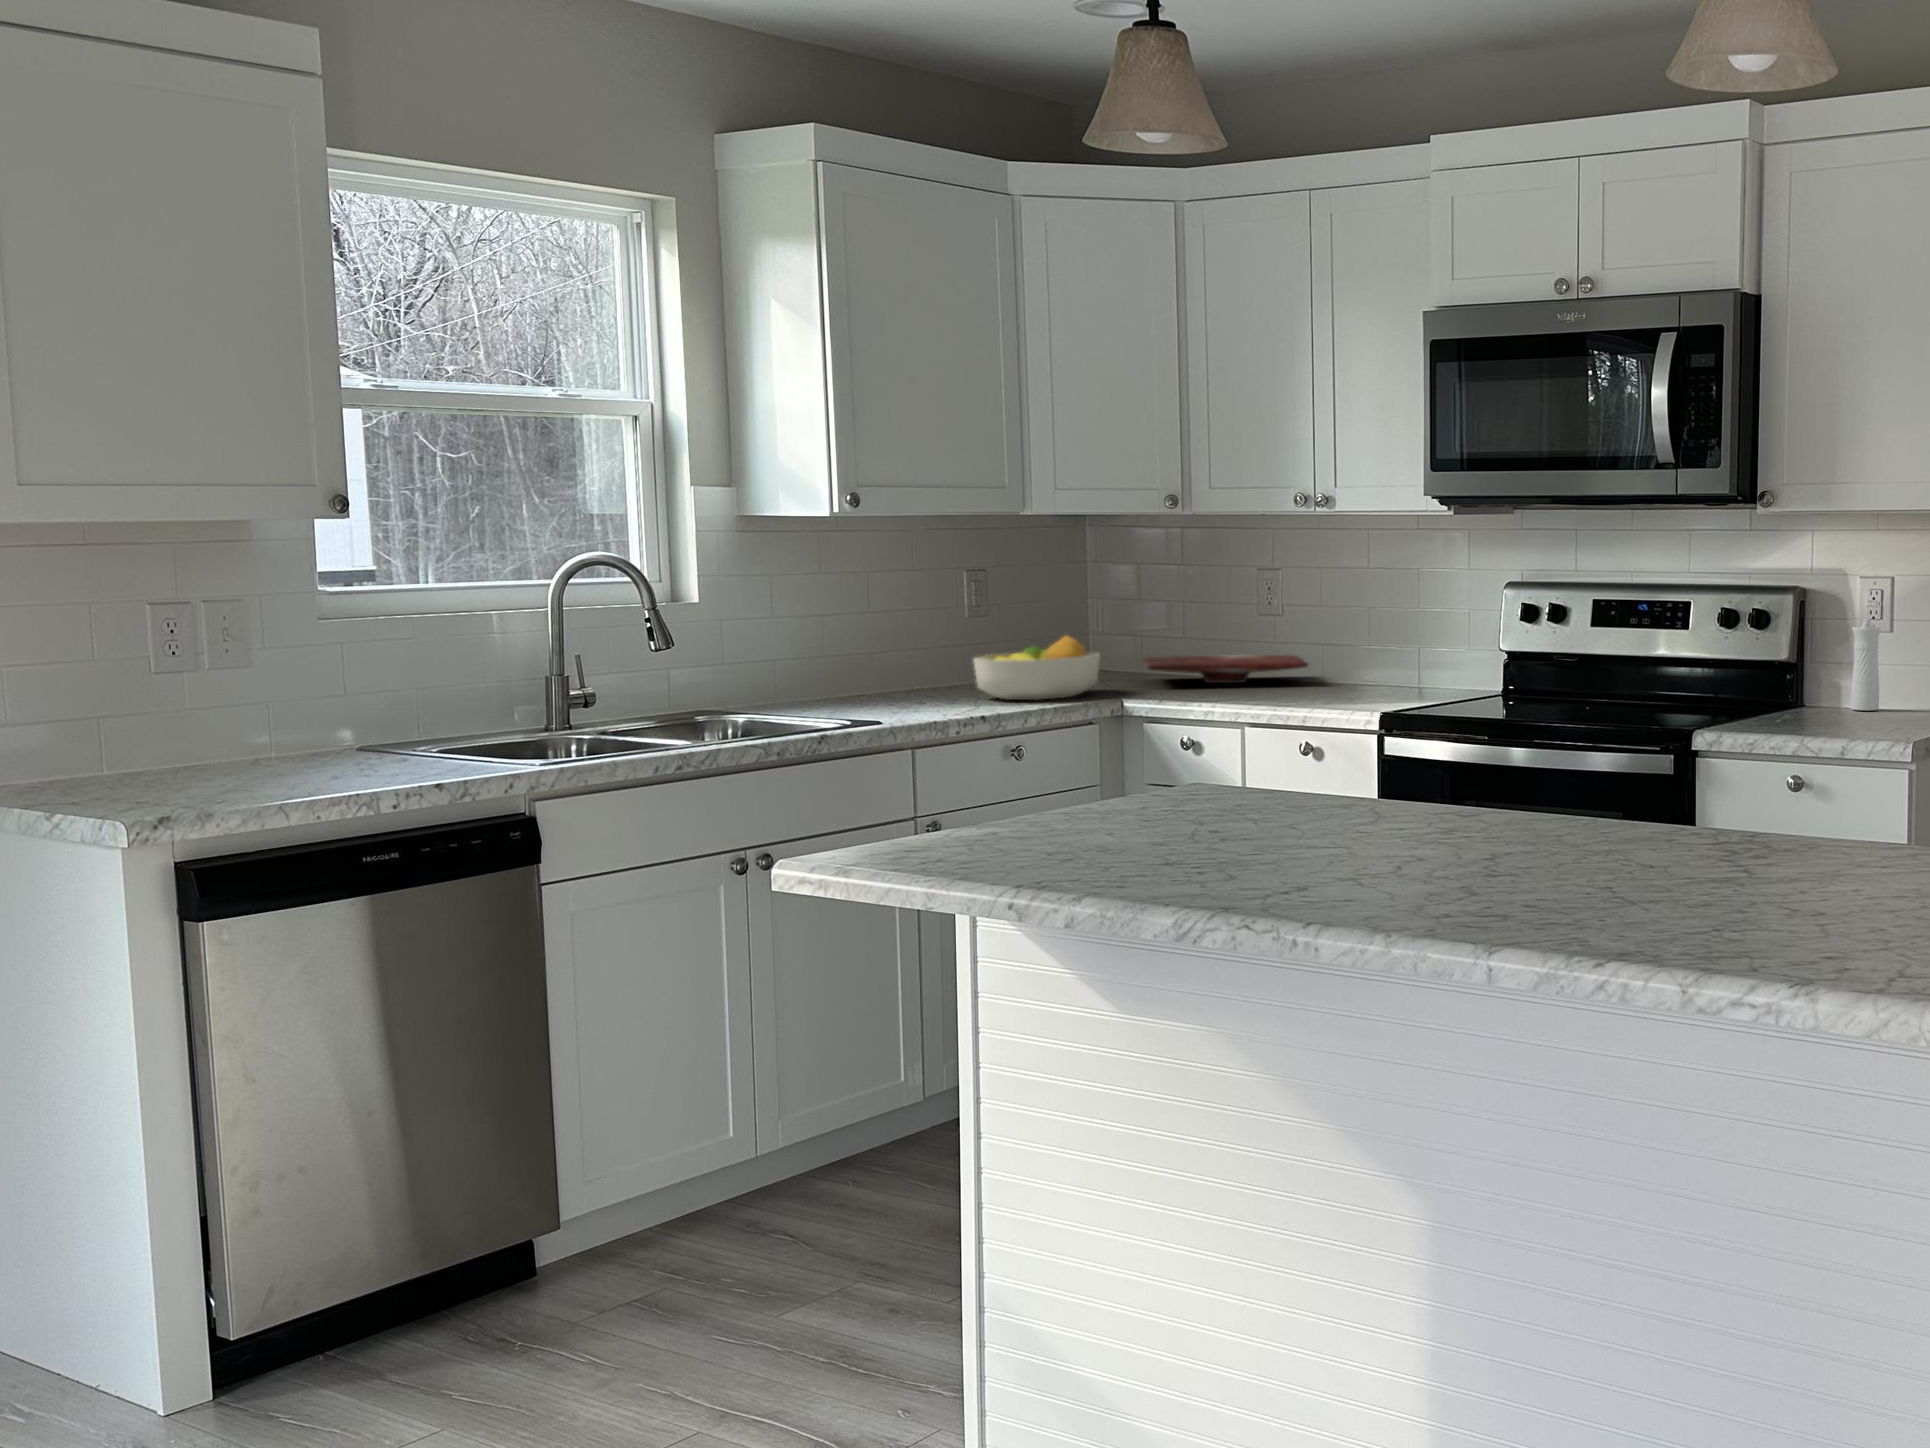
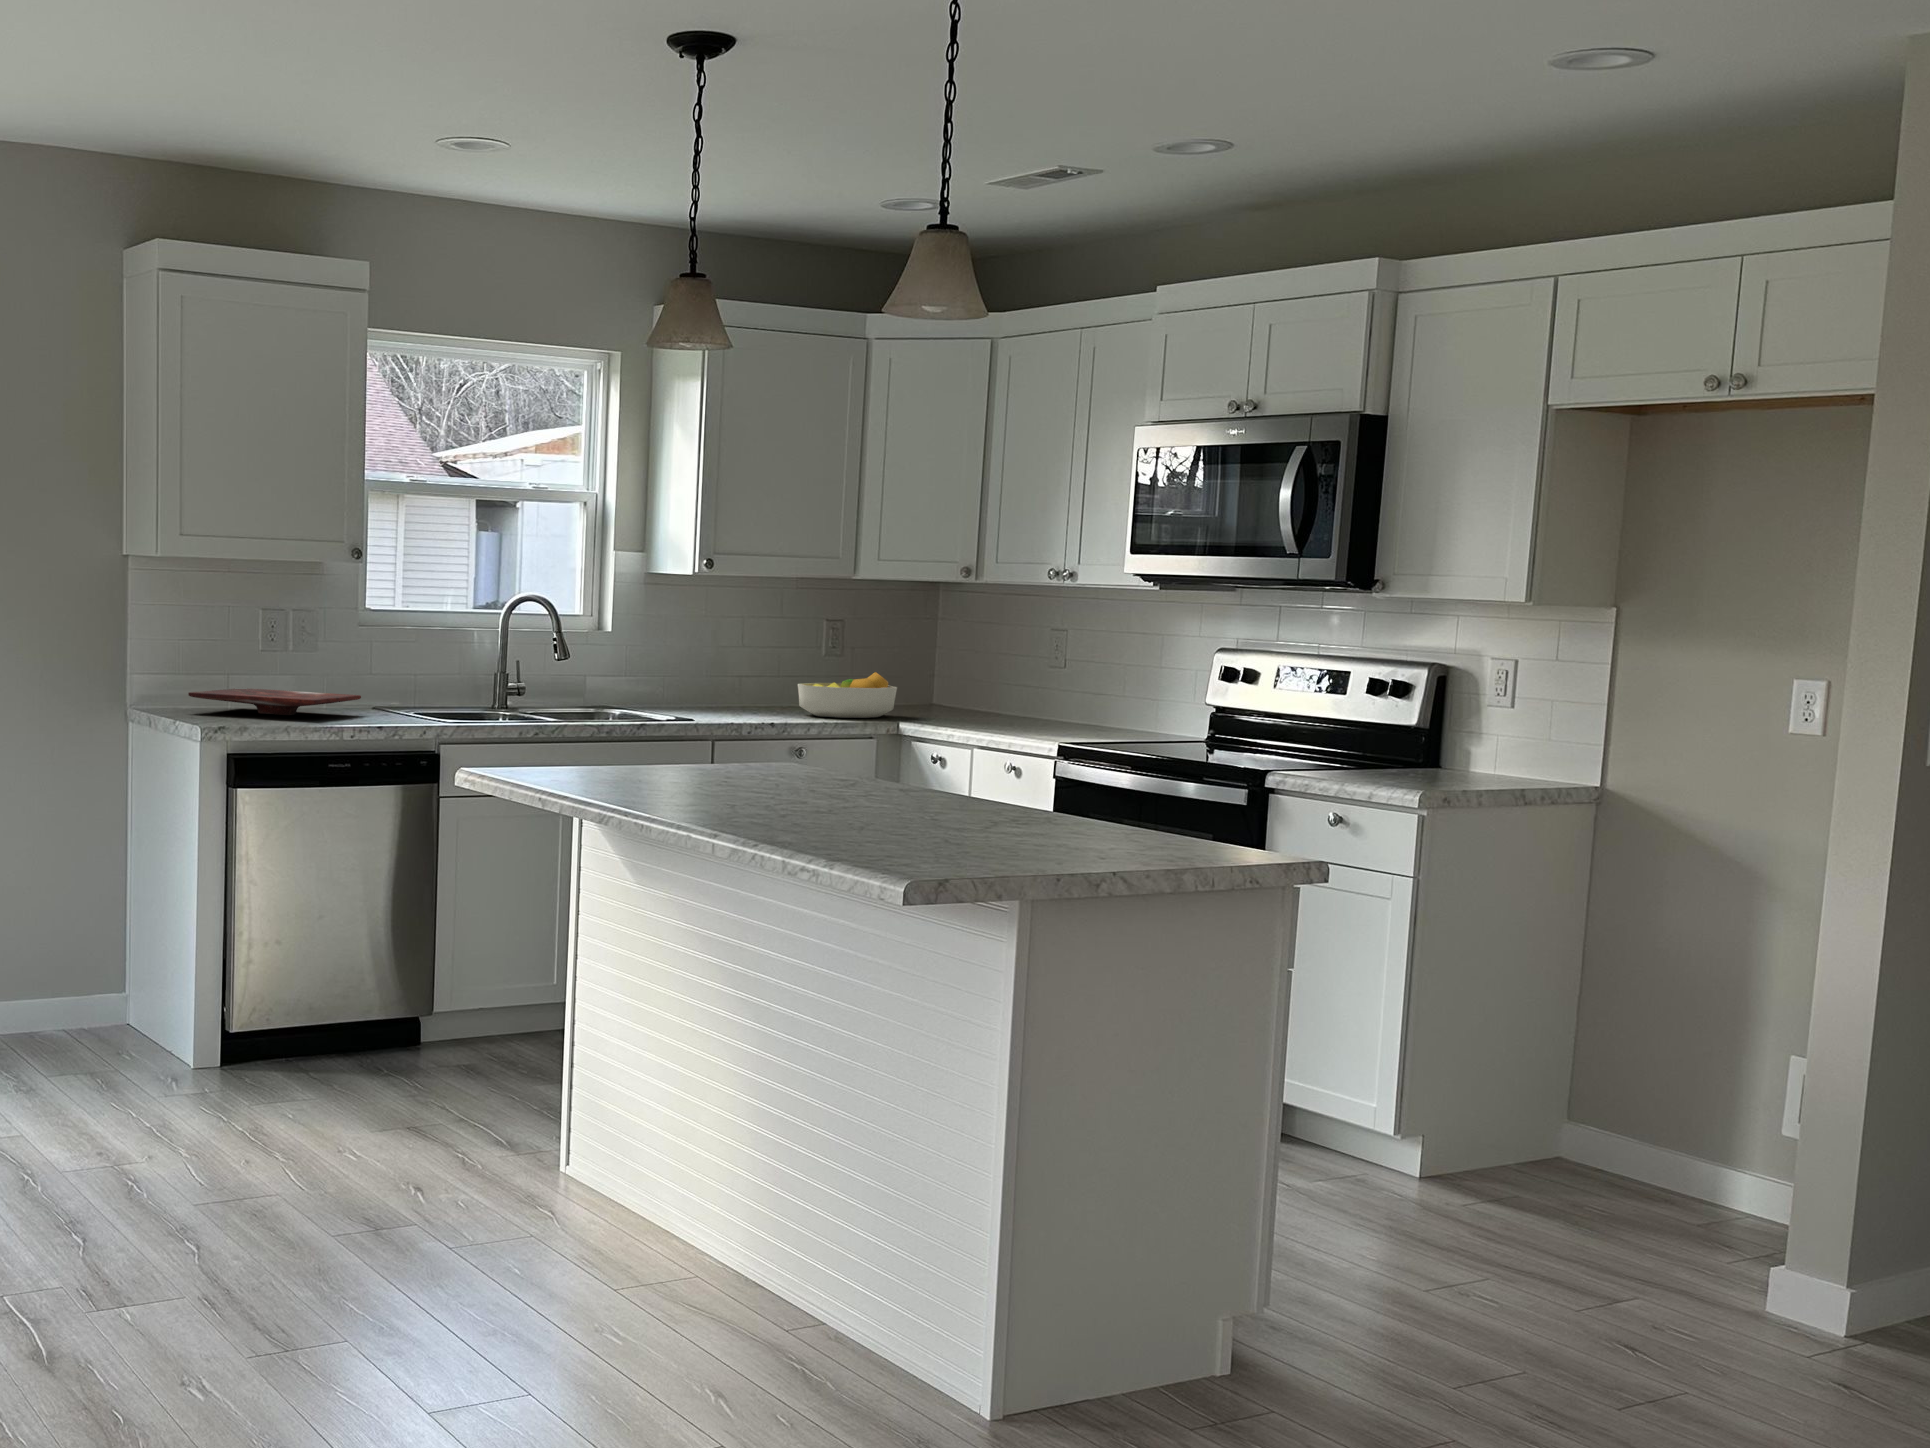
pepper mill: present [1851,619,1881,711] -> none [1461,683,1510,772]
cutting board: present [1143,655,1308,683] -> present [188,688,361,715]

